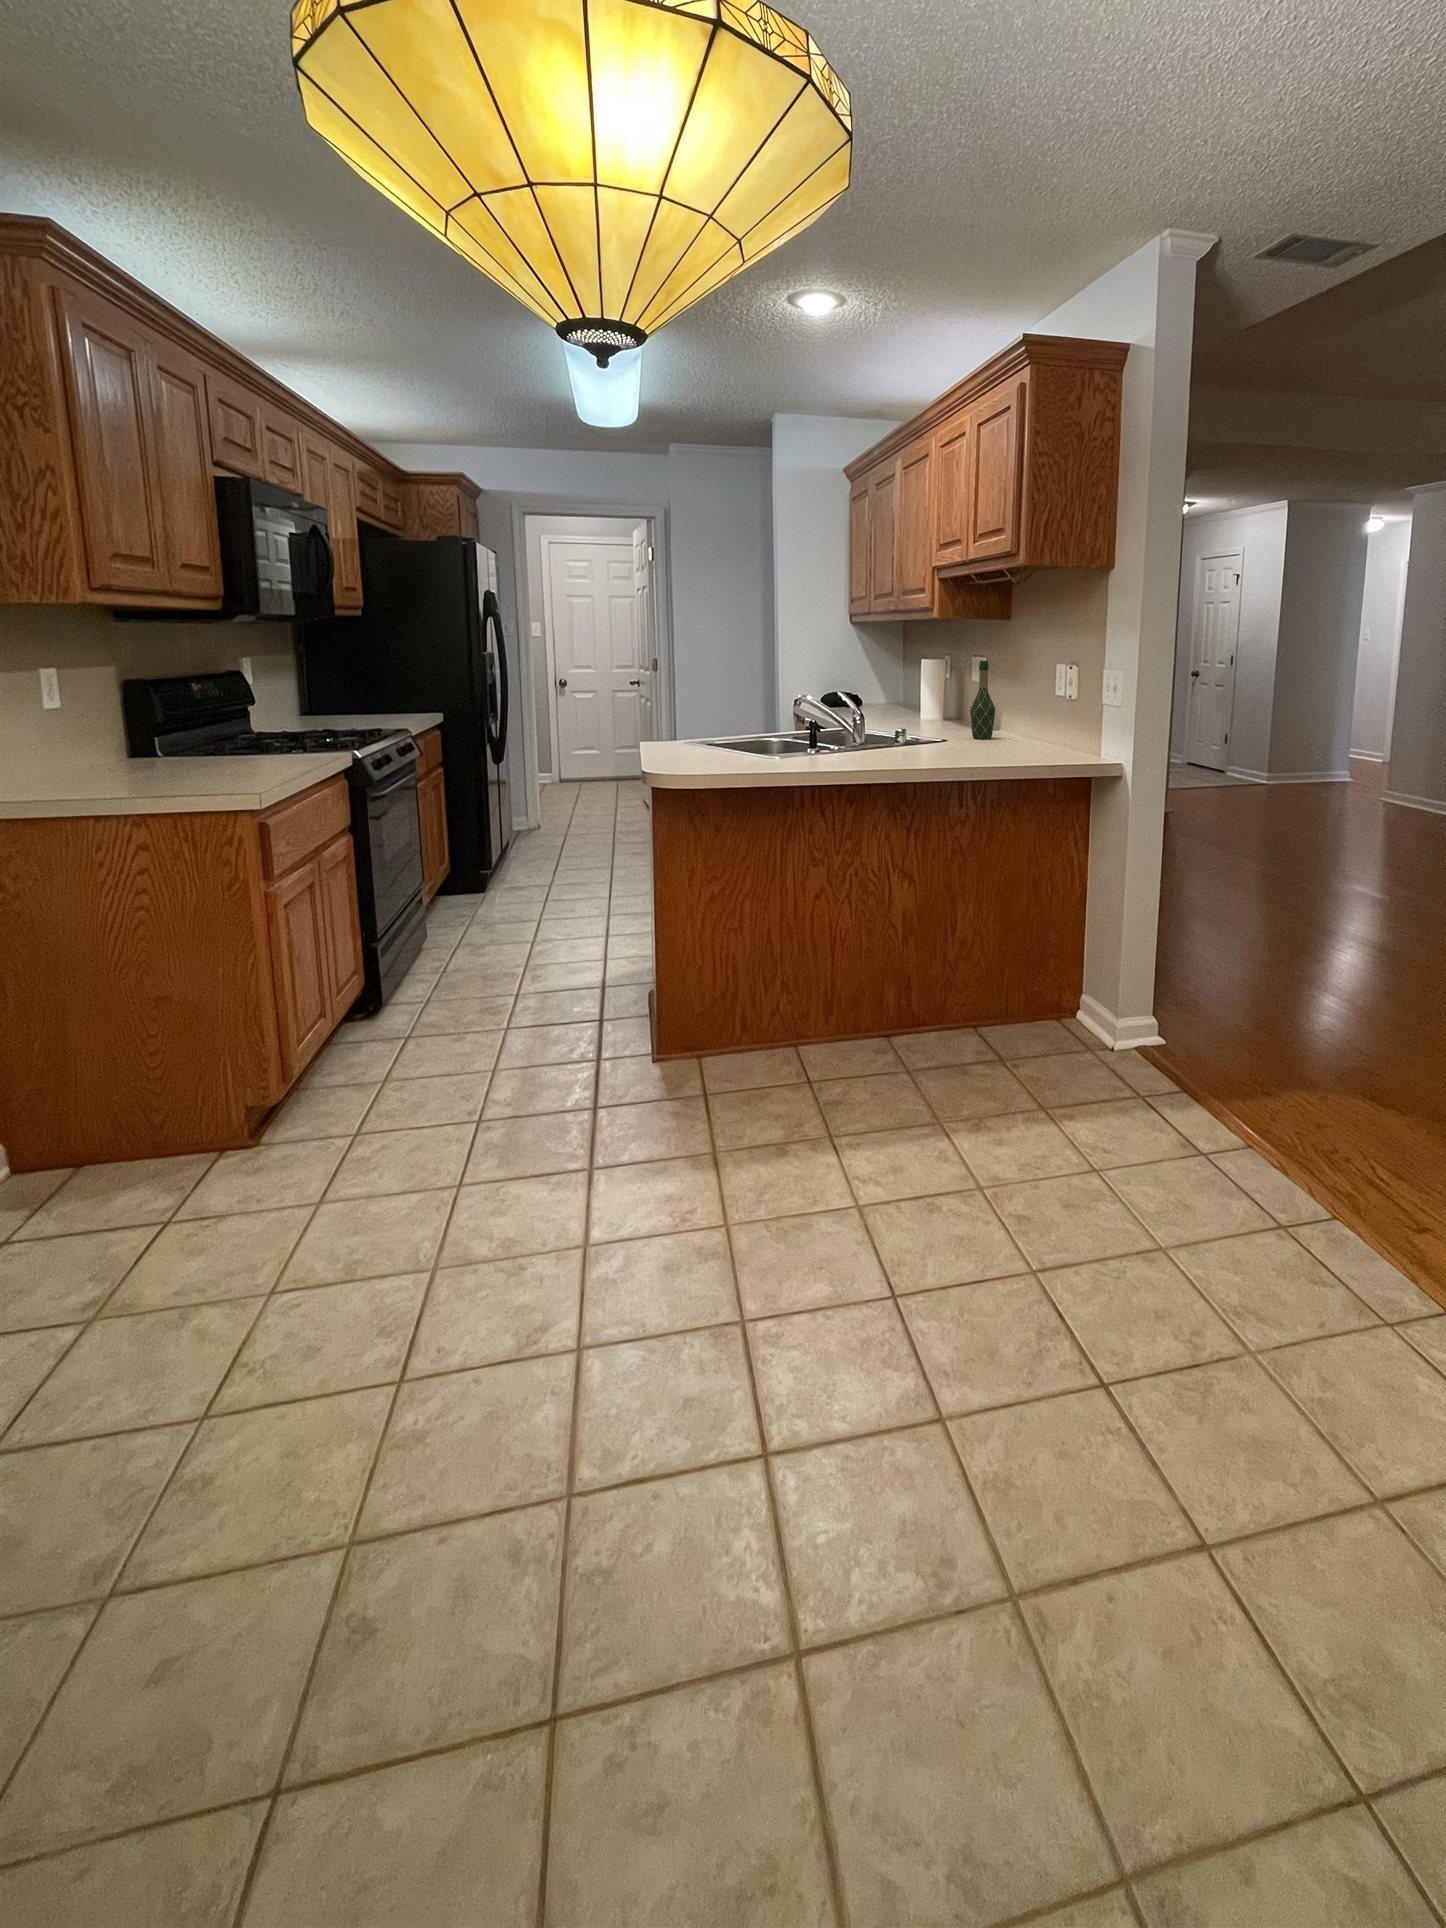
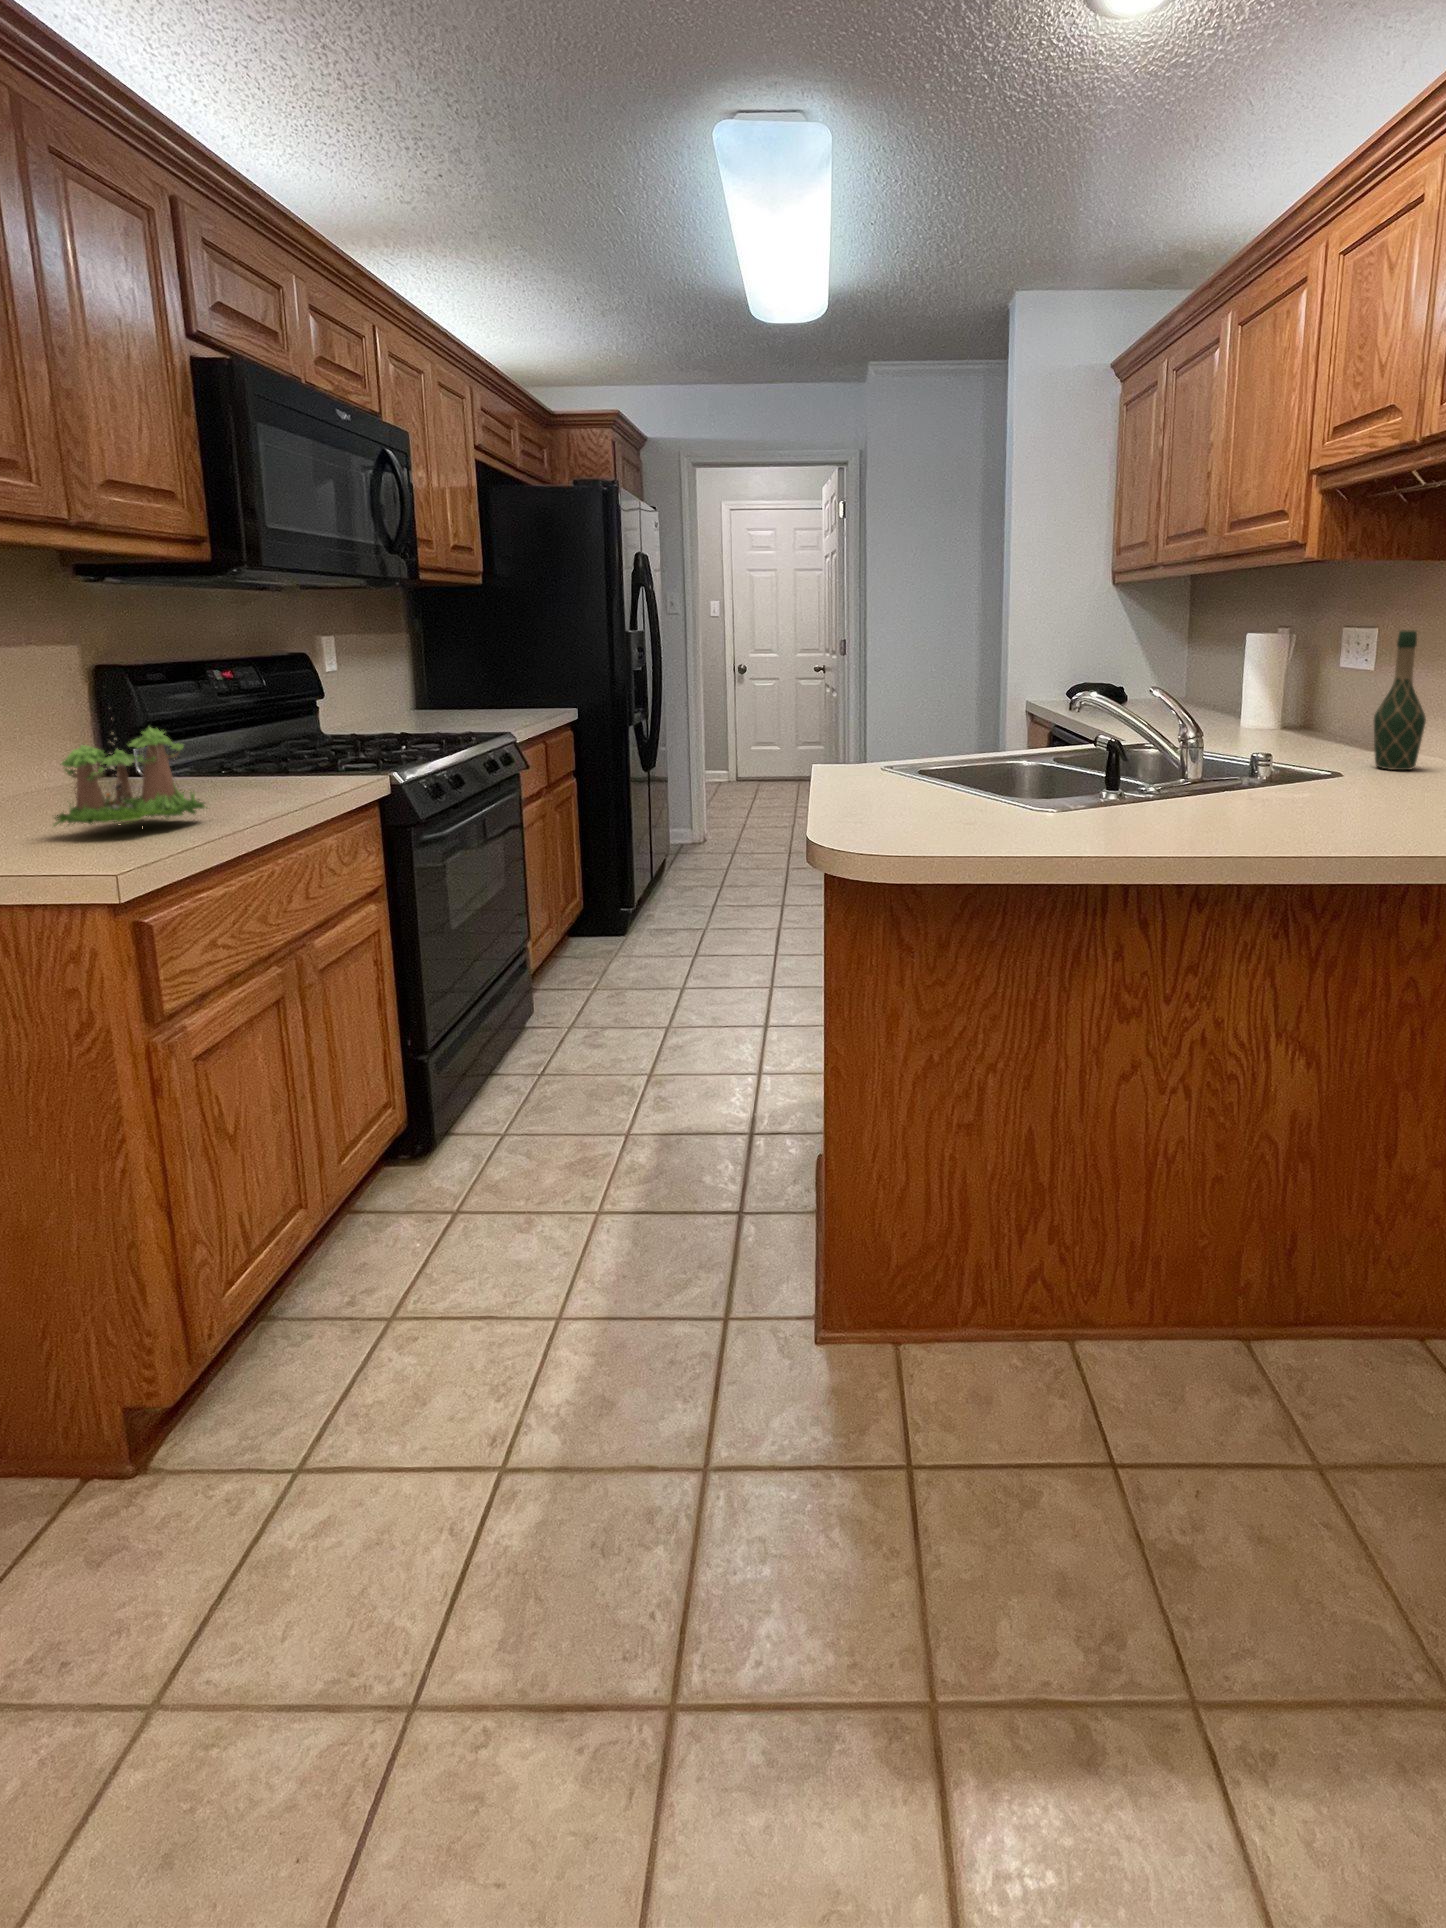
plant: none [150,687,252,780] -> present [53,708,207,826]

